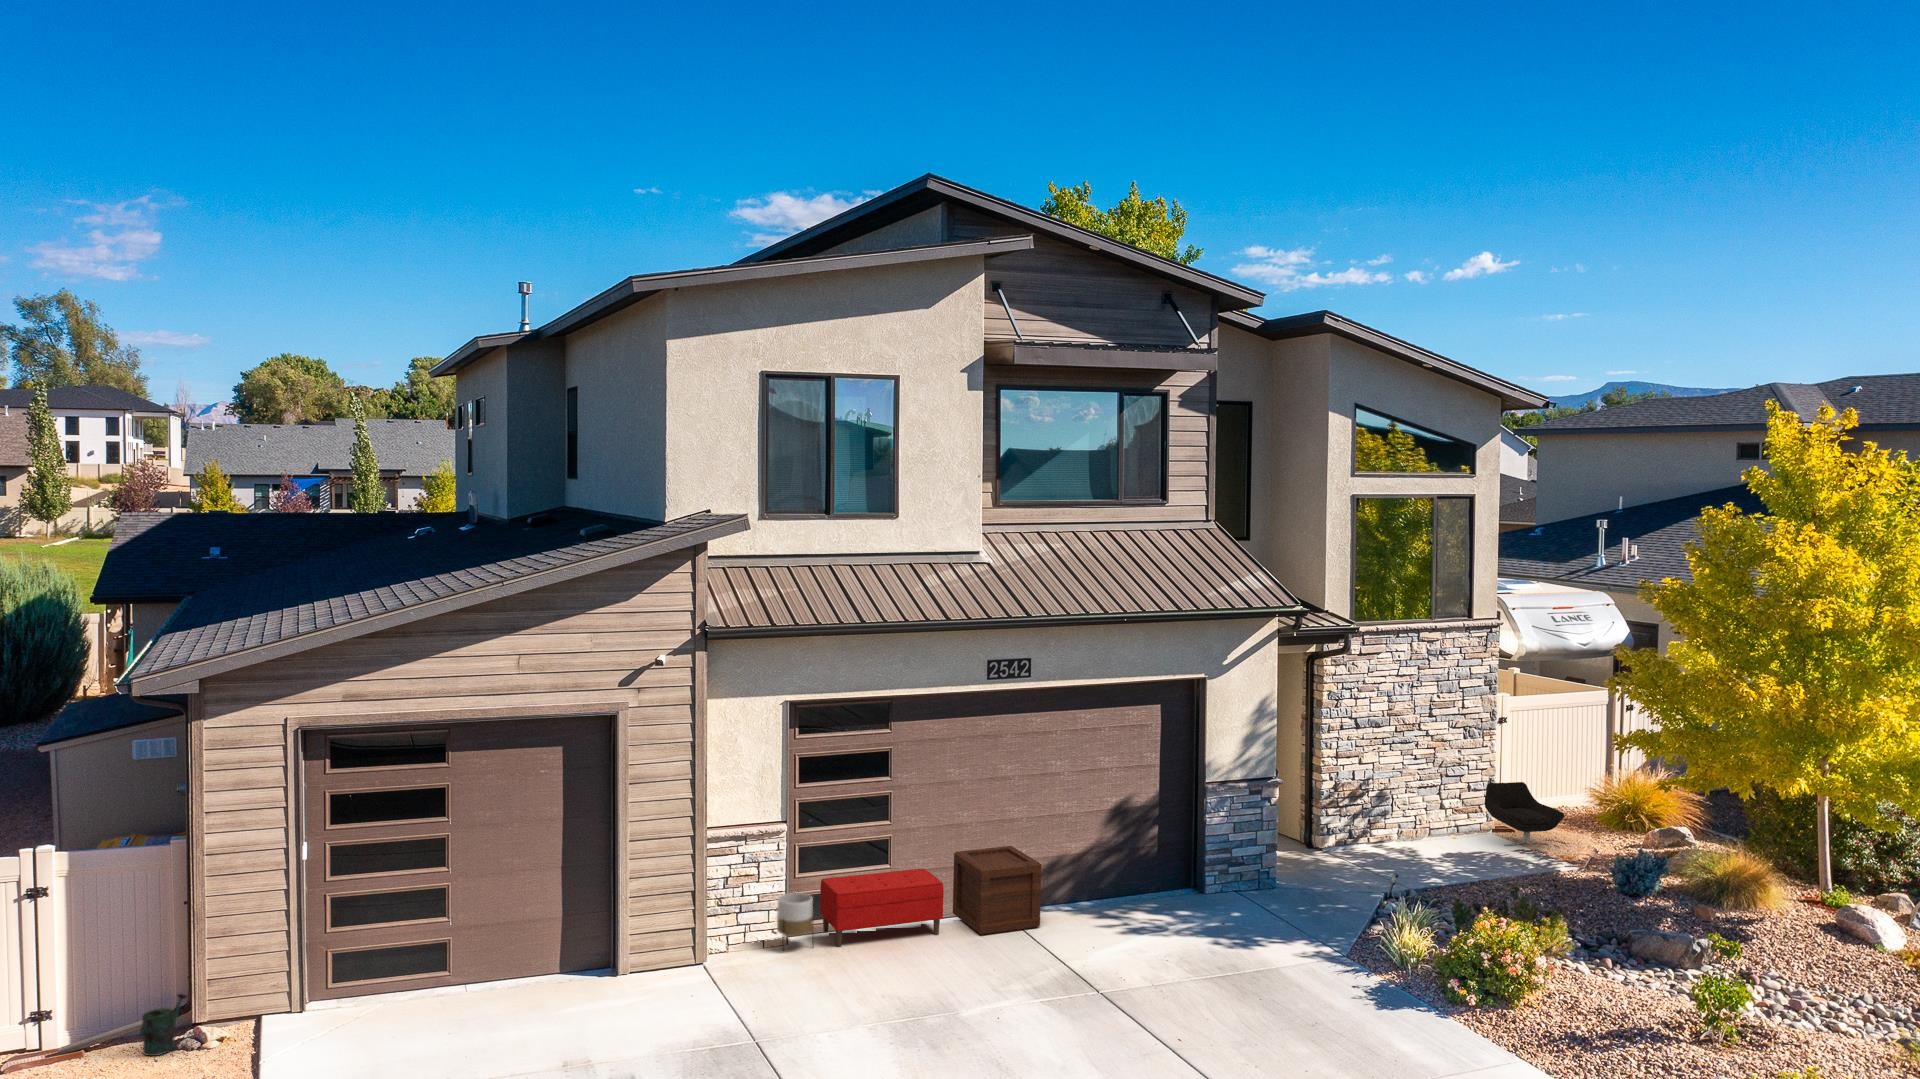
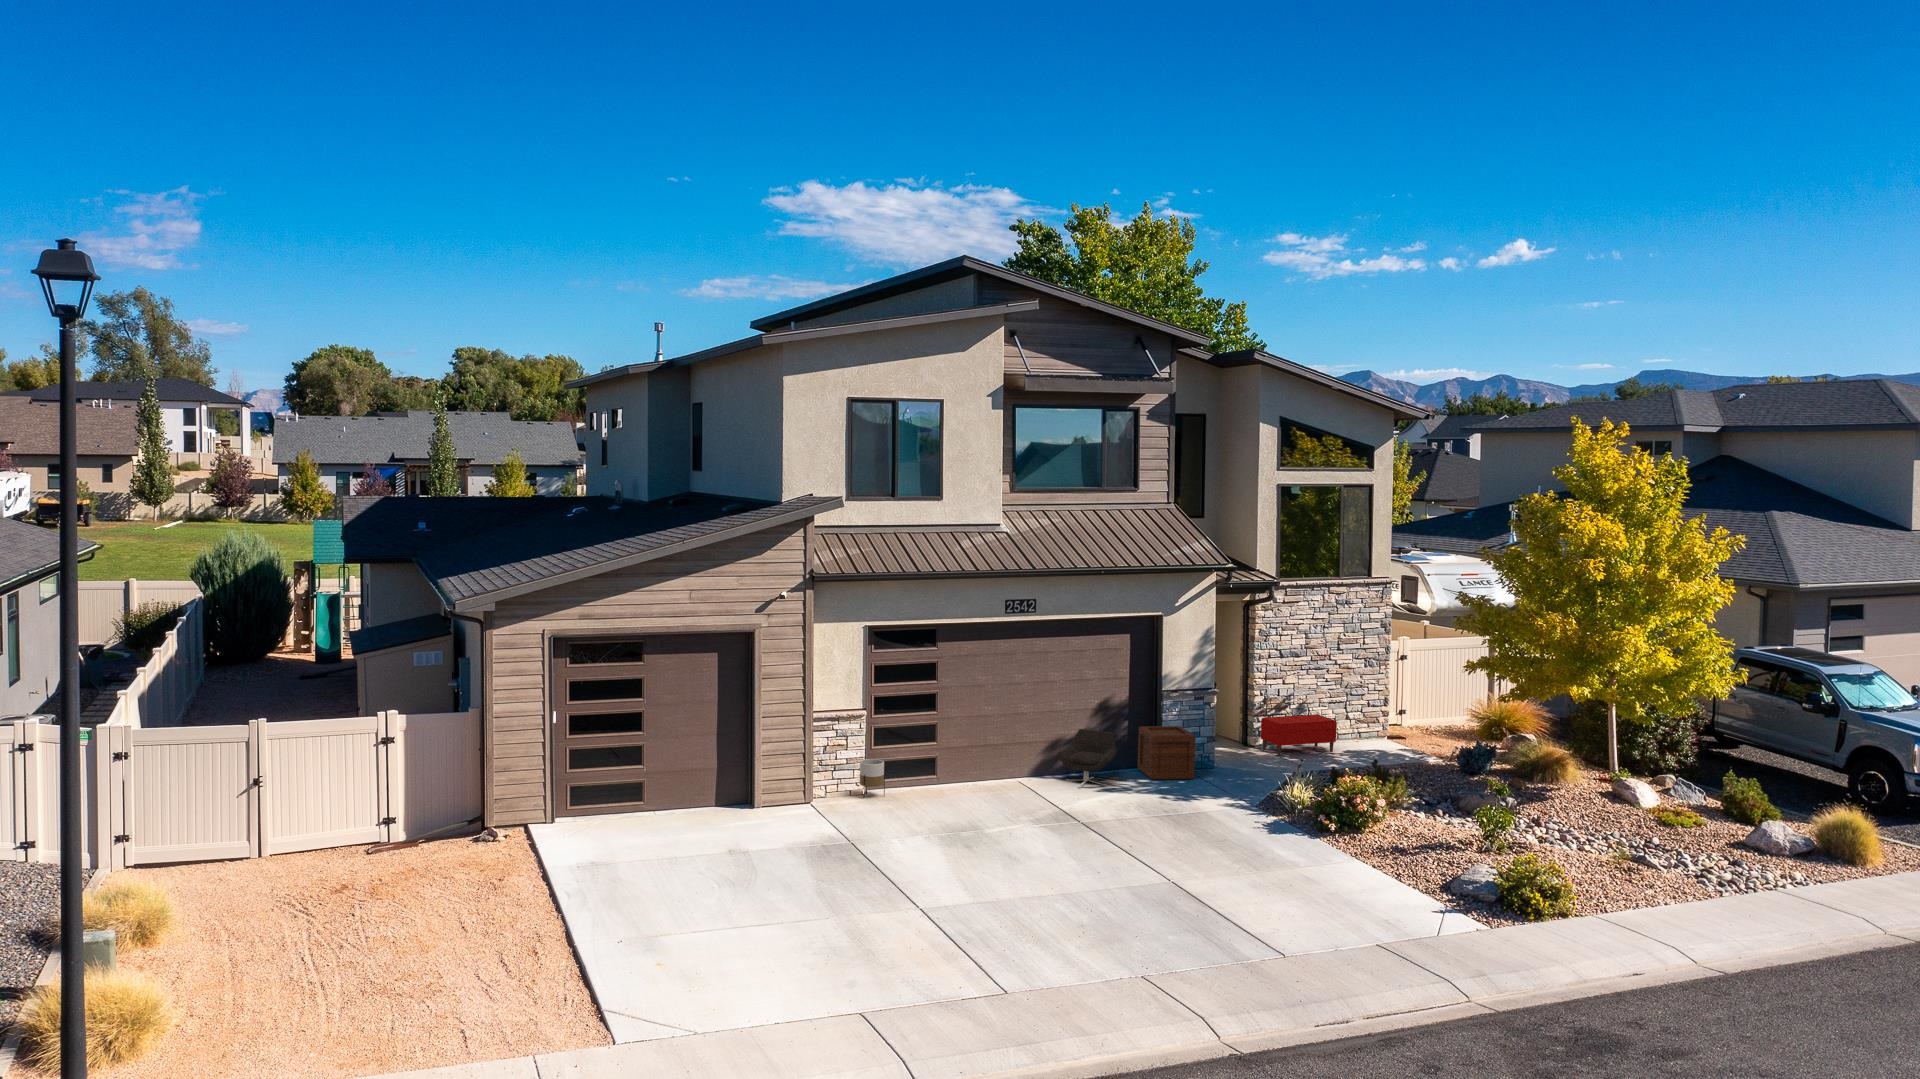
lounge chair: present [1484,782,1565,853] -> present [1057,729,1117,788]
wooden crate: present [953,846,1042,935] -> present [1137,726,1196,780]
bench: present [820,869,944,947] -> present [1261,715,1337,755]
watering can: present [140,994,186,1056] -> none [461,806,485,842]

